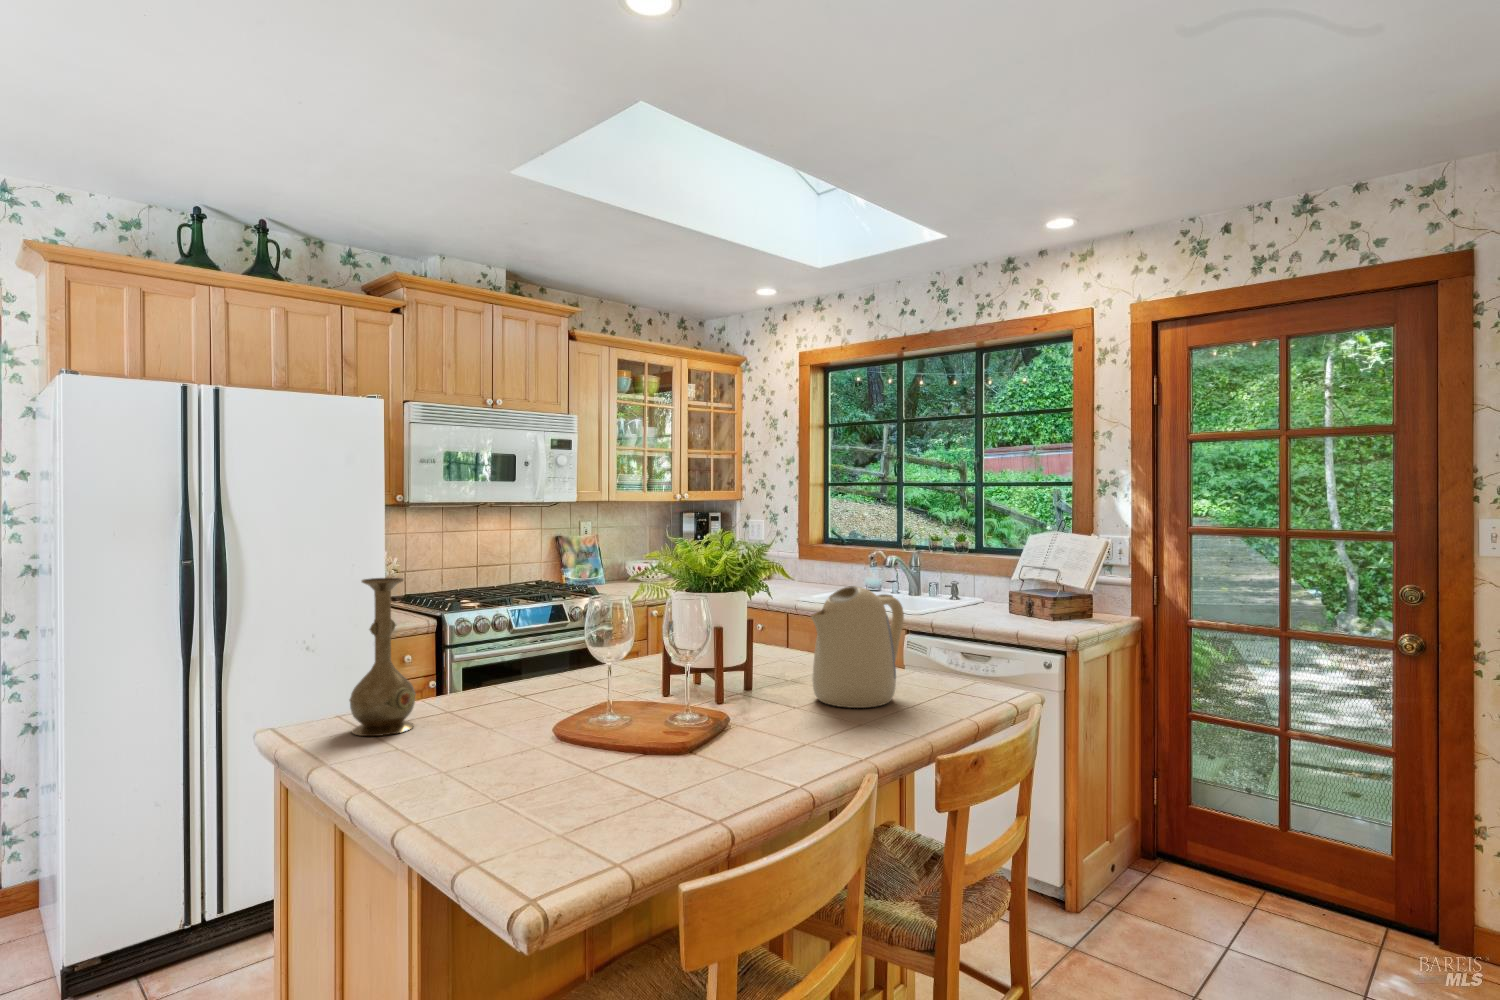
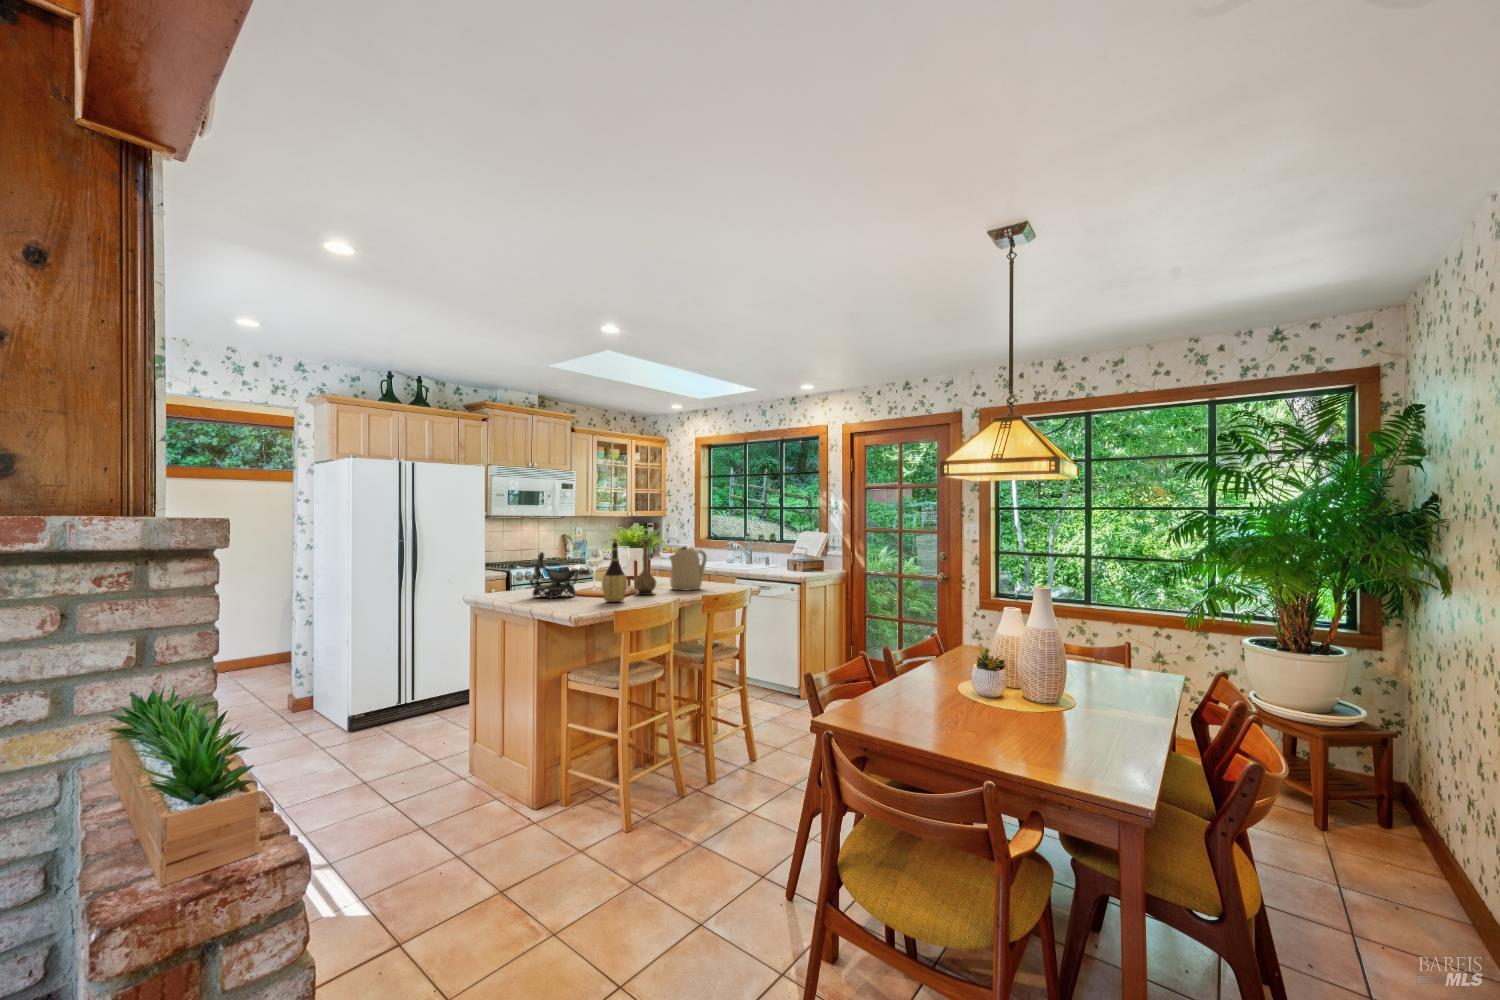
vase: present [349,578,416,736] -> present [634,540,657,595]
wine bottle: none [637,582,715,781] -> present [602,539,627,602]
decorative bowl: none [436,612,599,750] -> present [530,552,588,598]

